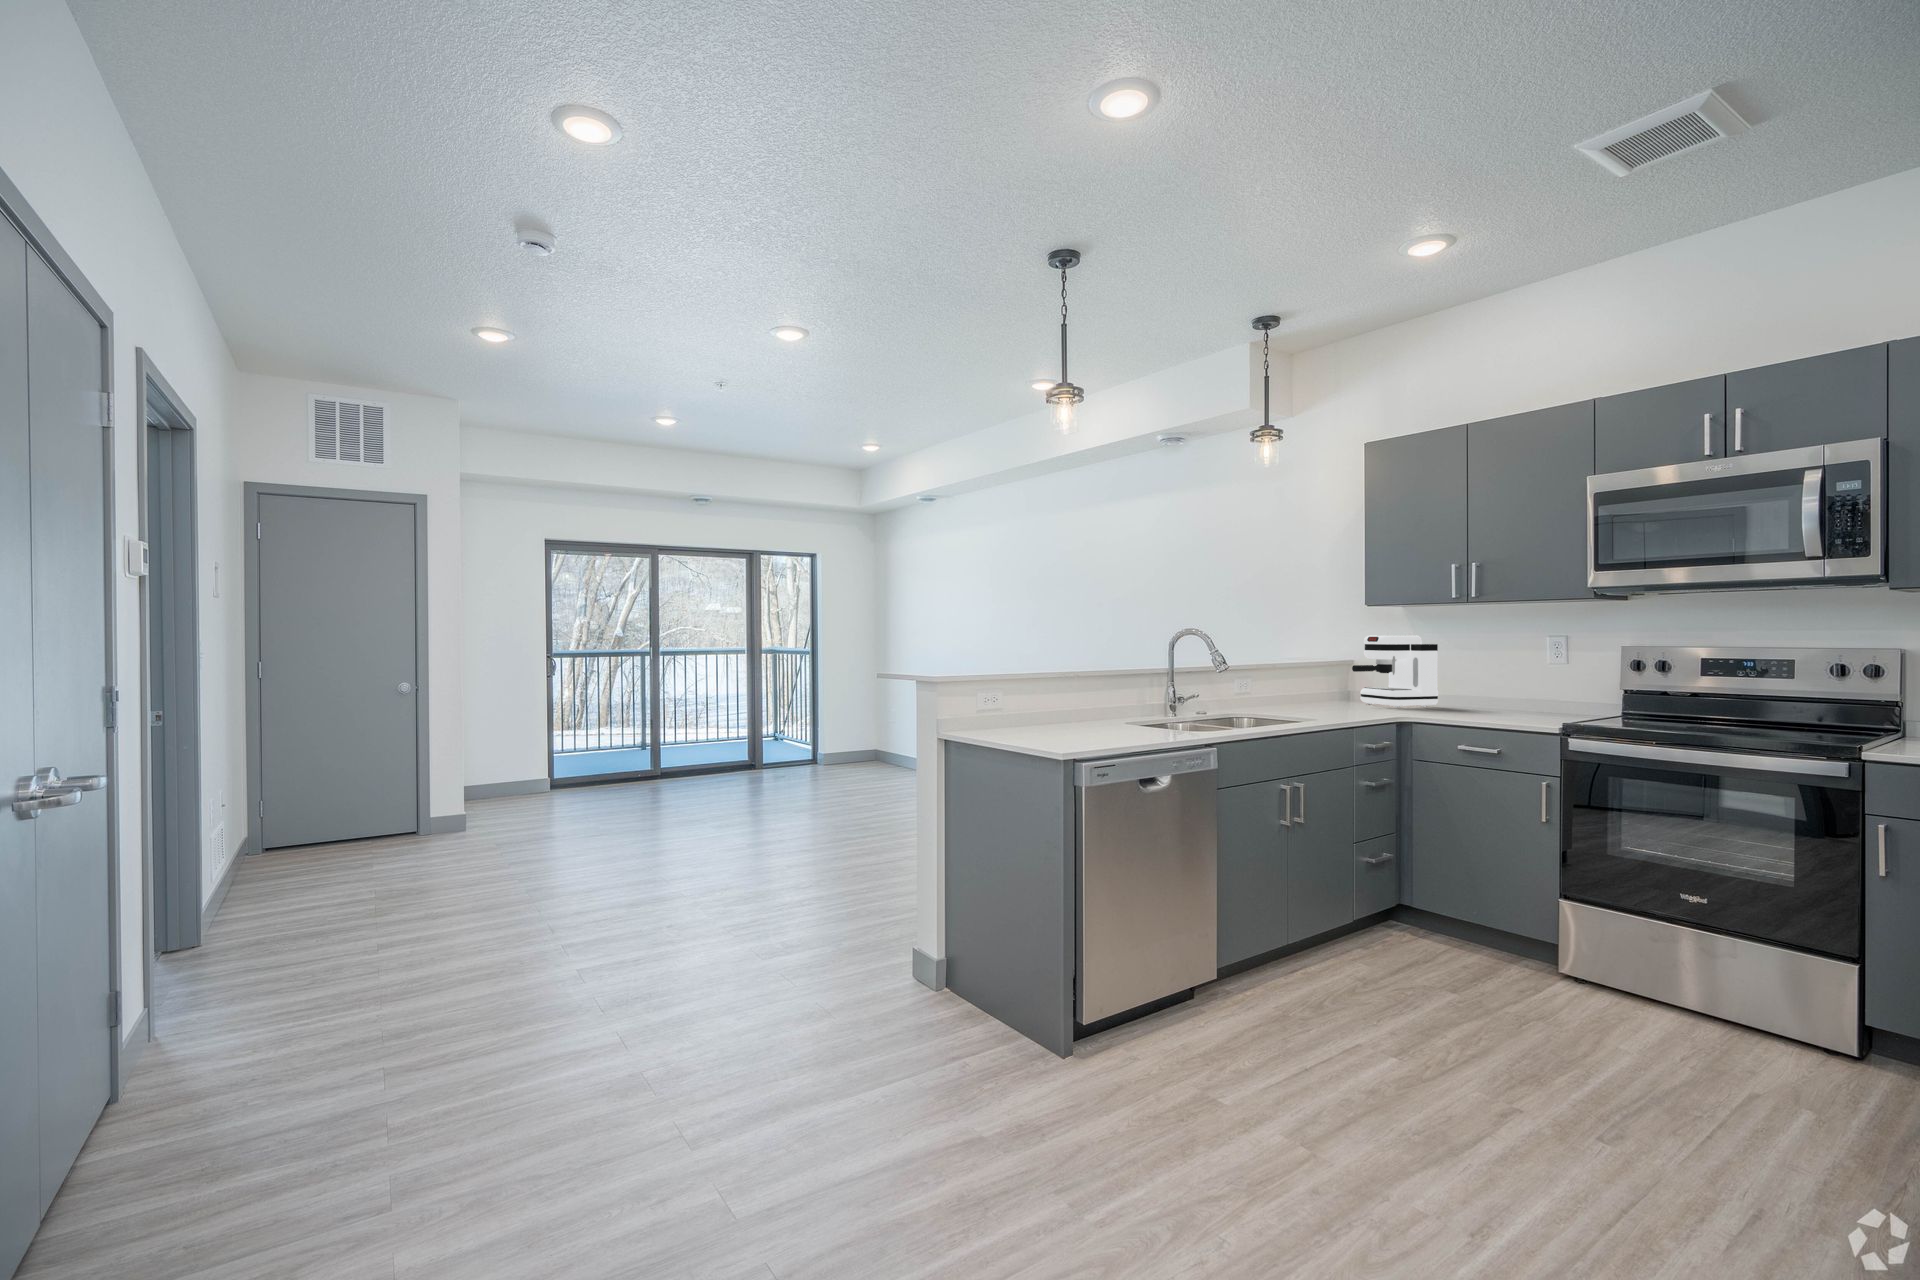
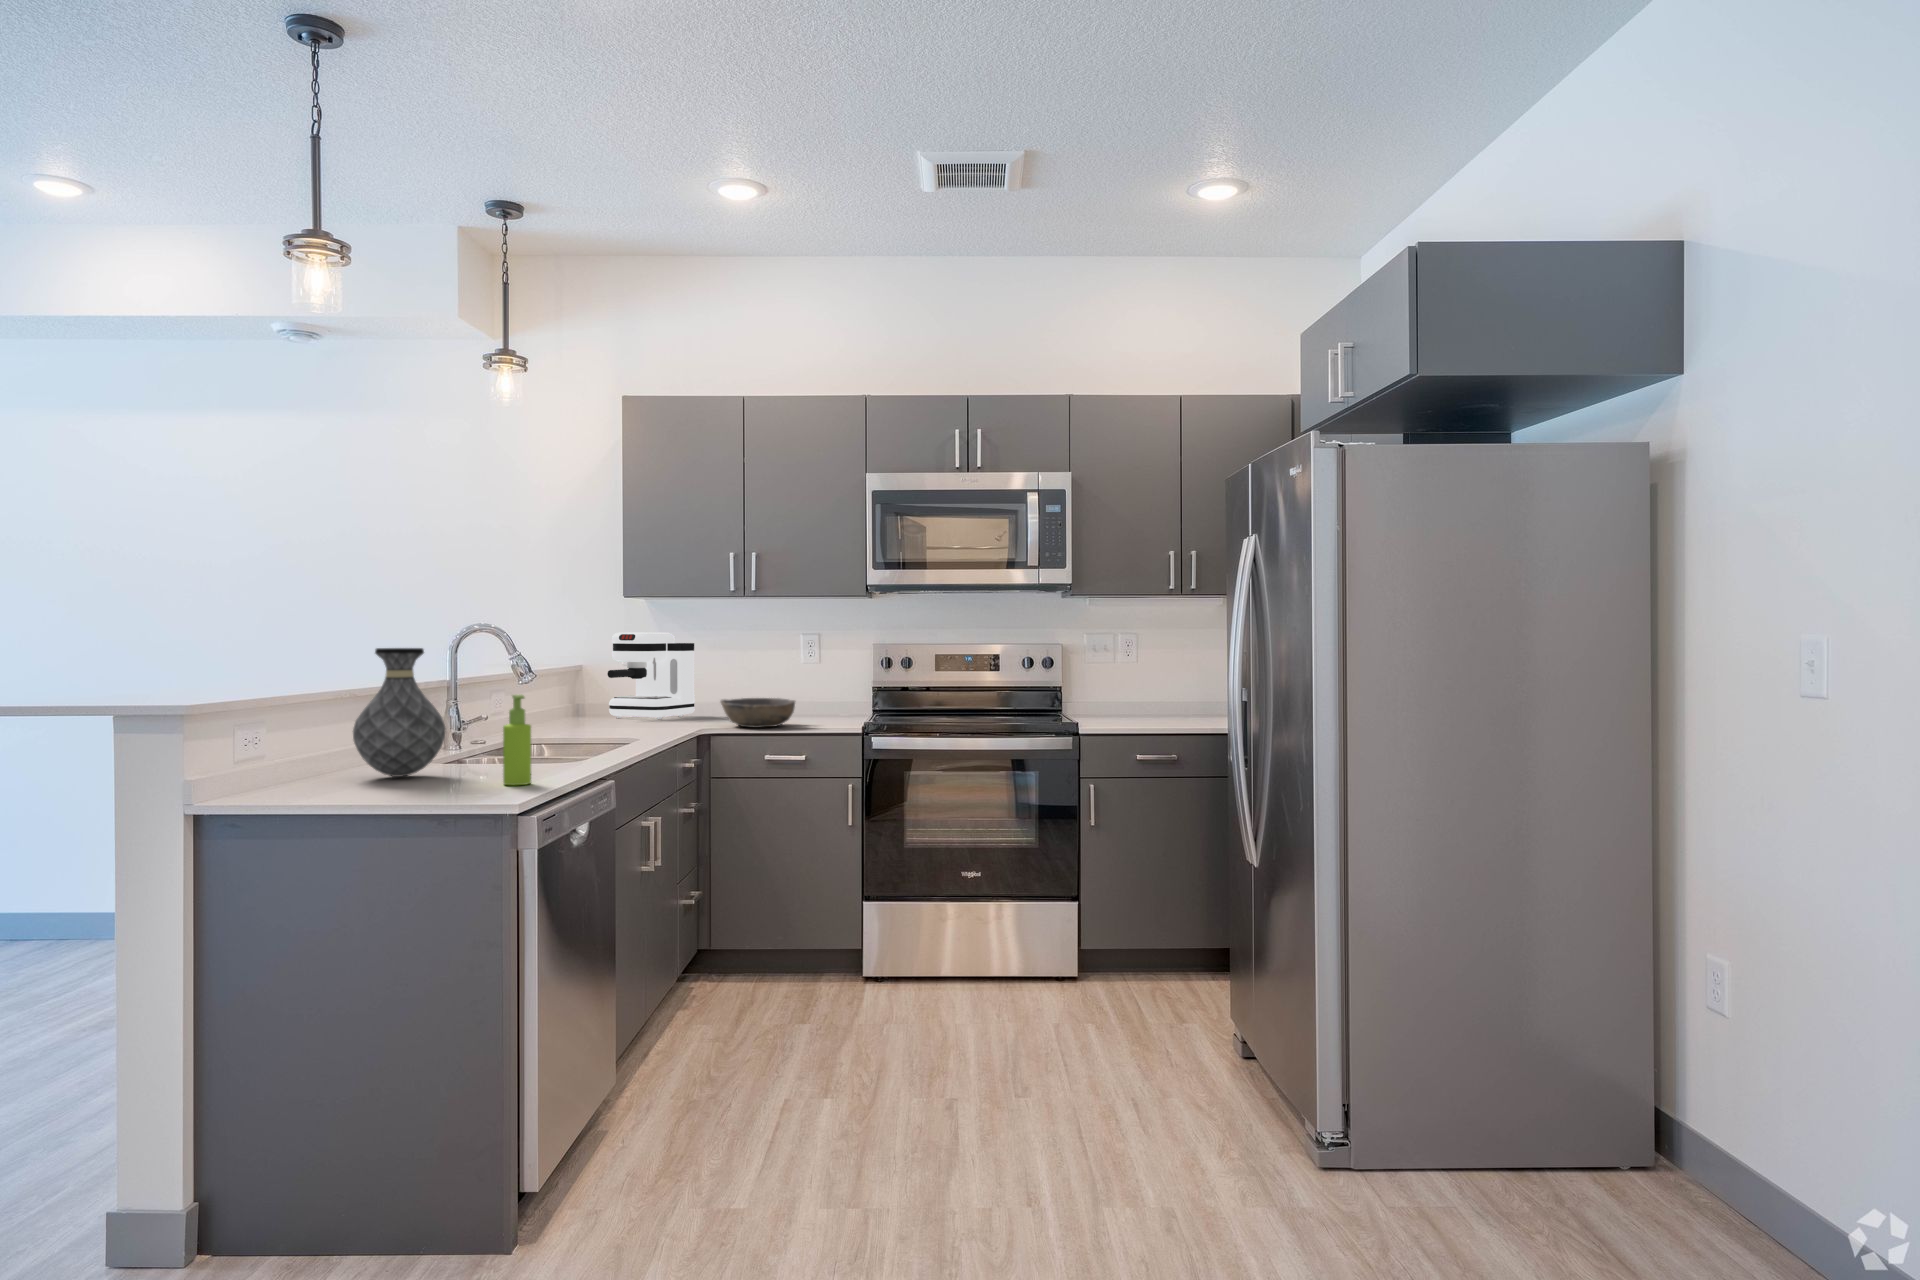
vase: none [1047,645,1103,729] -> present [353,648,445,777]
soap dispenser: none [1104,678,1123,742] -> present [503,695,531,785]
bowl: none [1421,693,1501,720] -> present [720,698,795,728]

